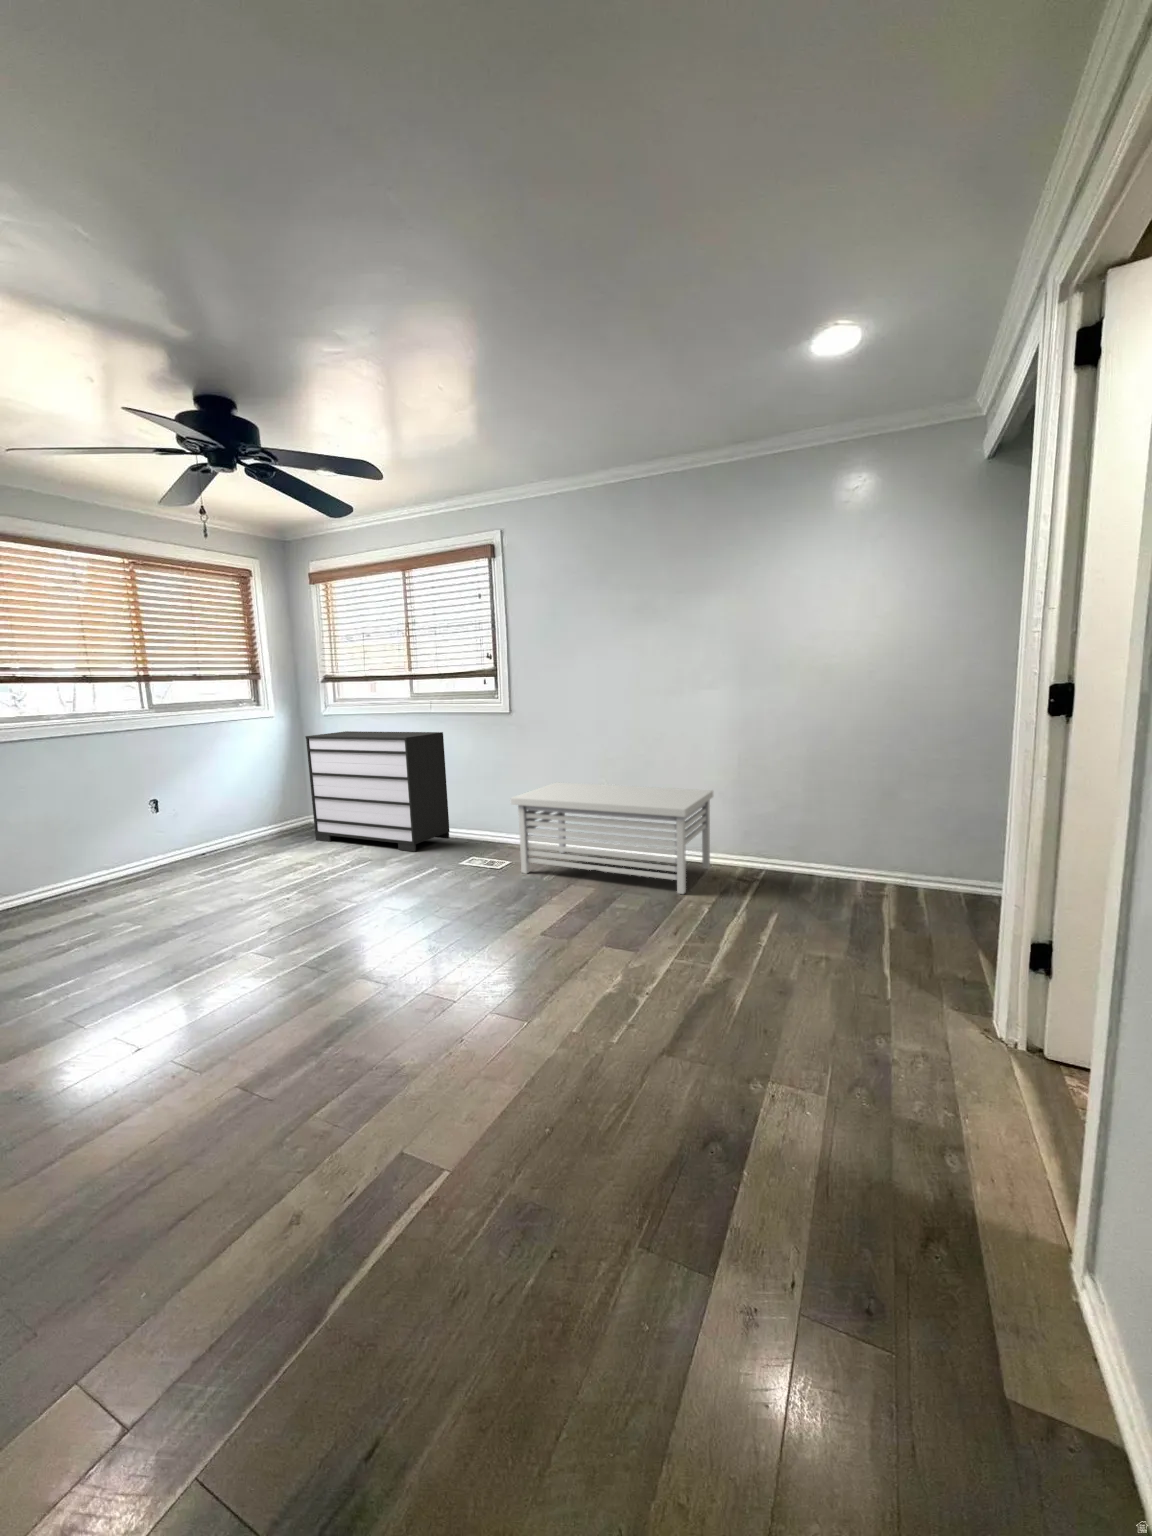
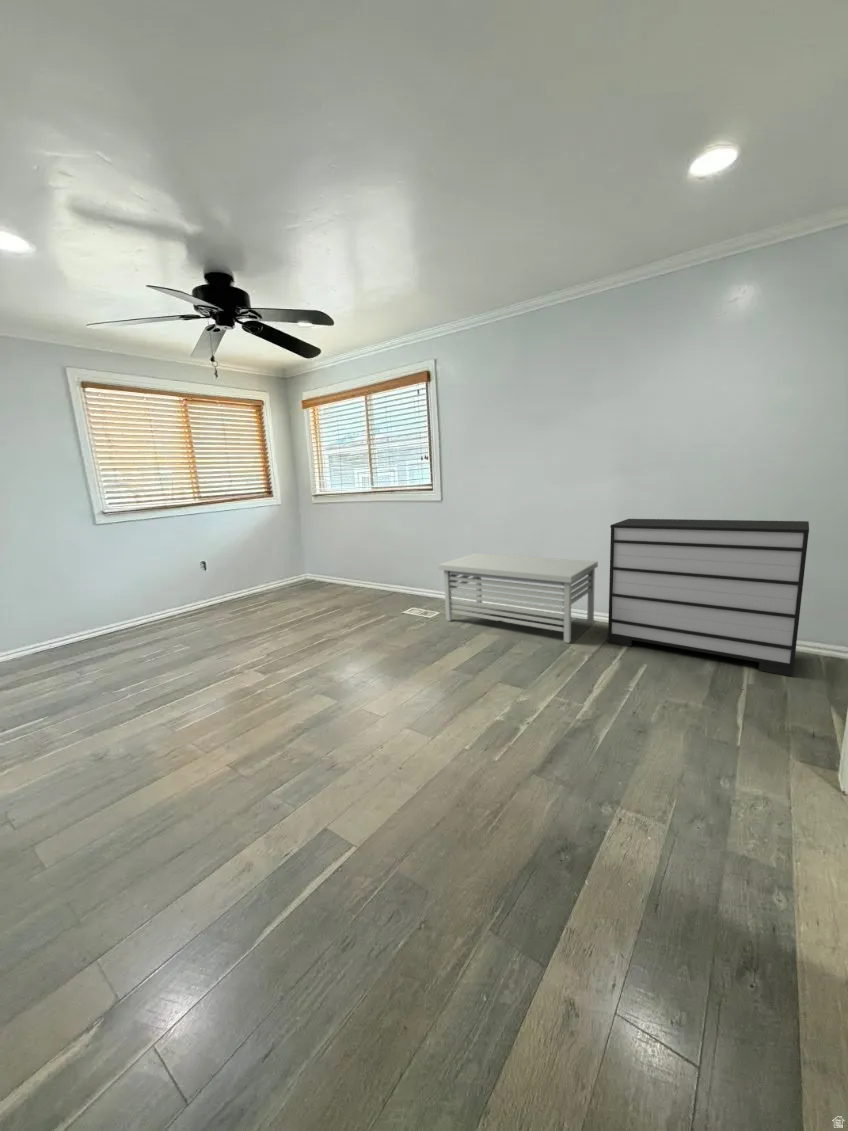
dresser: present [305,731,449,852] -> present [608,519,809,676]

